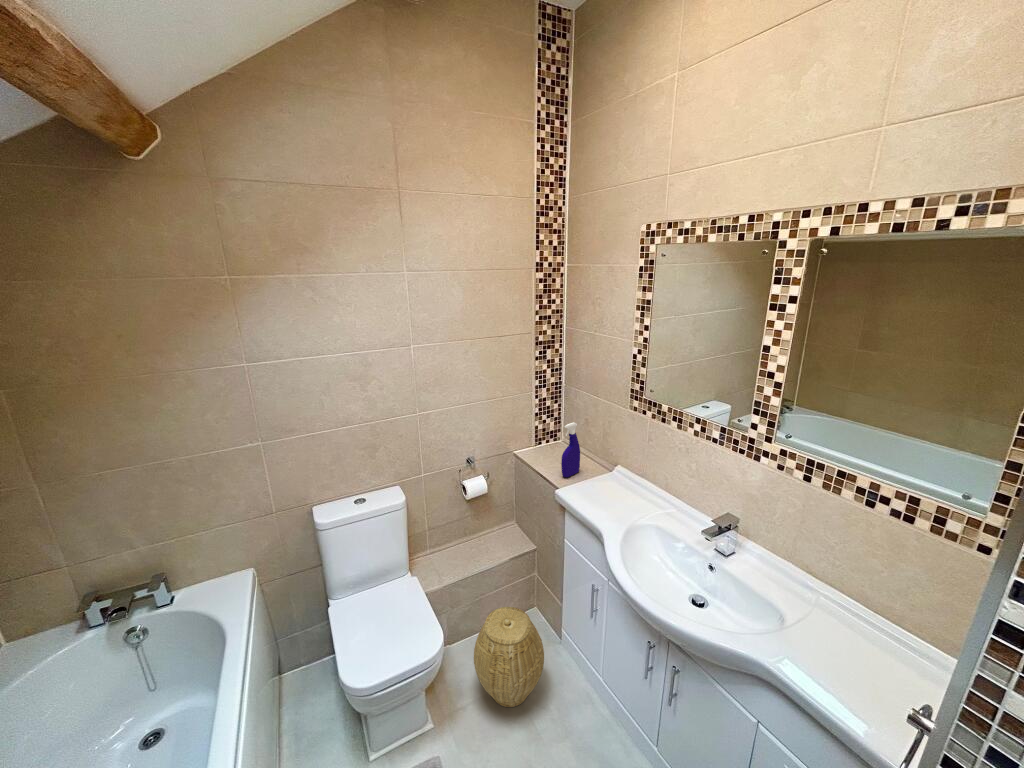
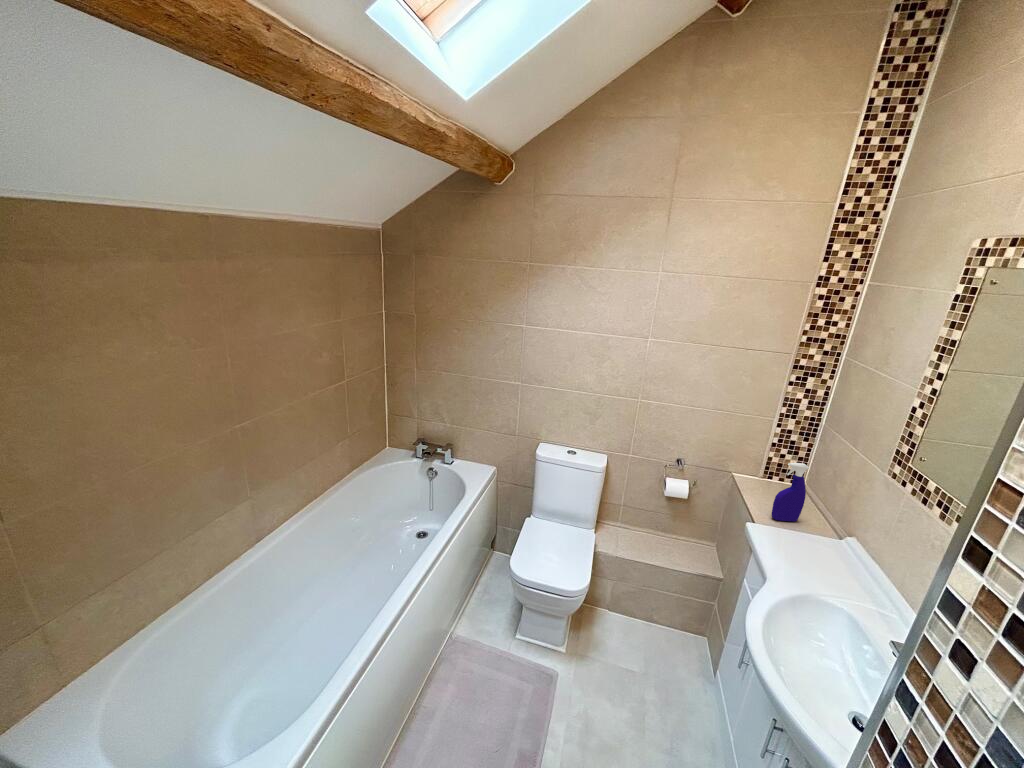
woven basket: present [474,607,544,707] -> none [613,603,685,700]

